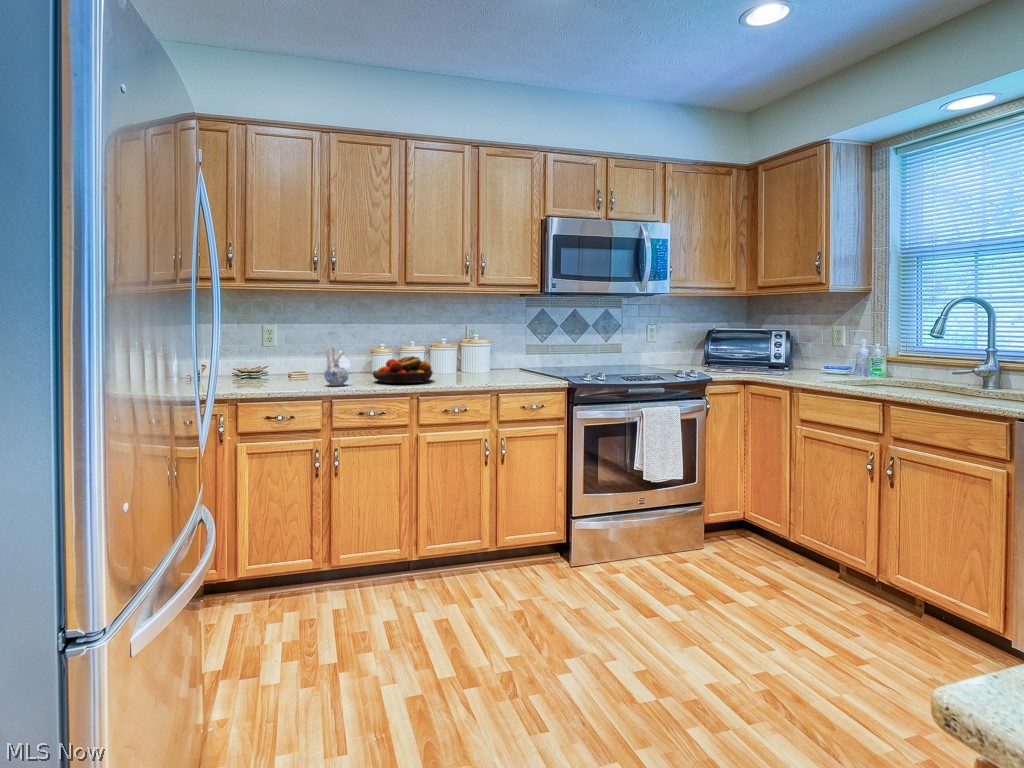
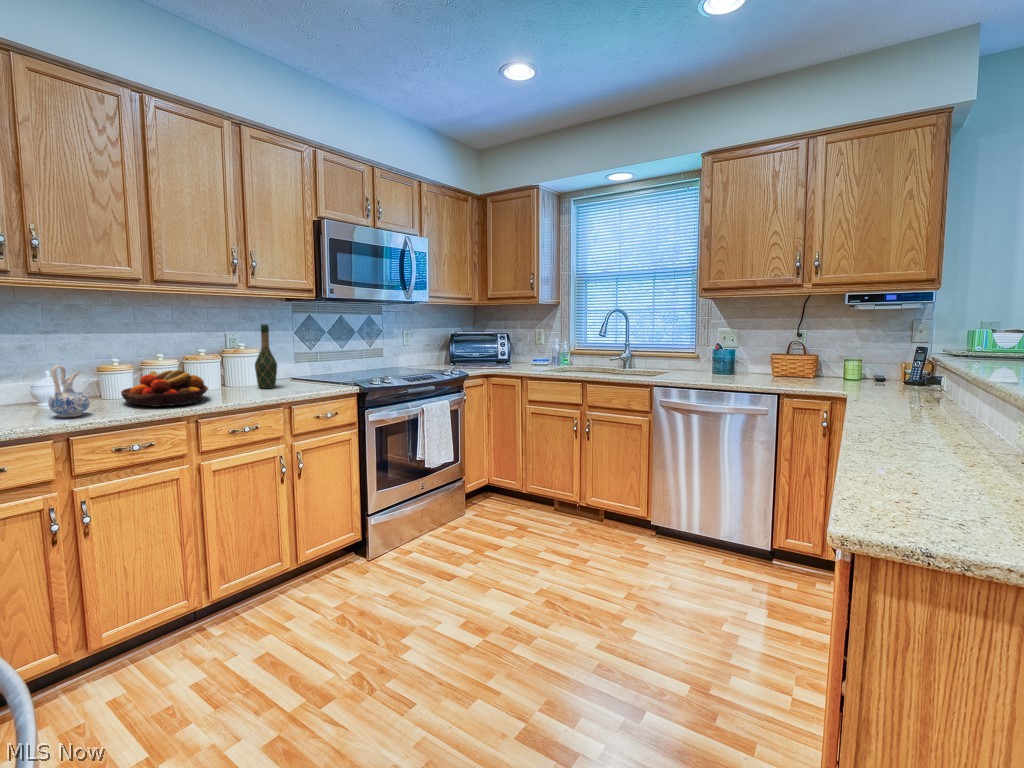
wine bottle: none [477,319,496,378] -> present [255,324,277,388]

